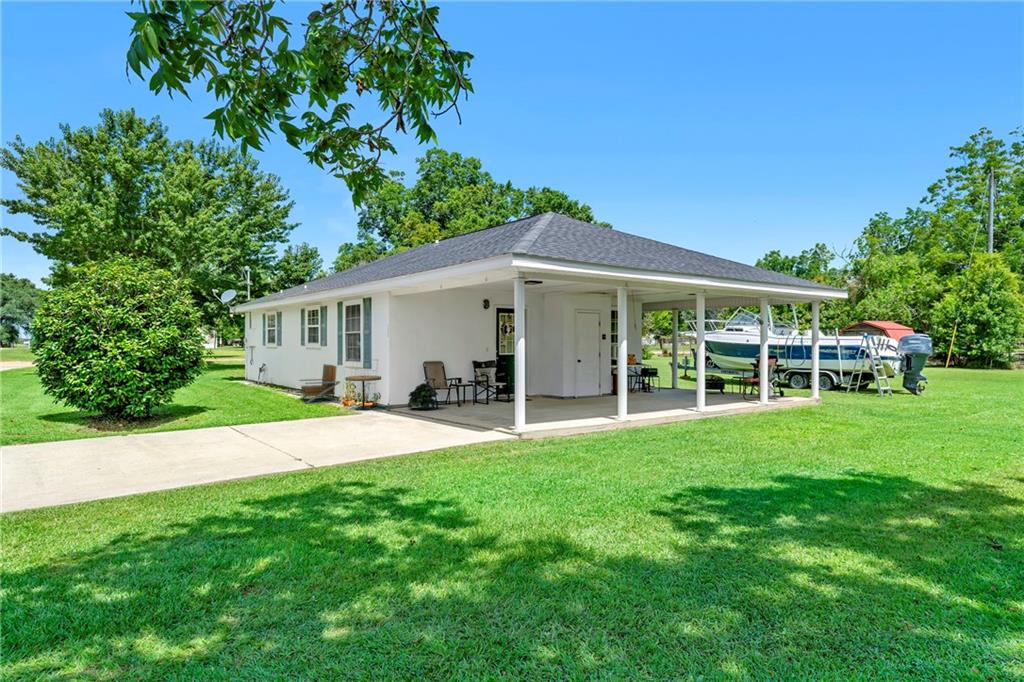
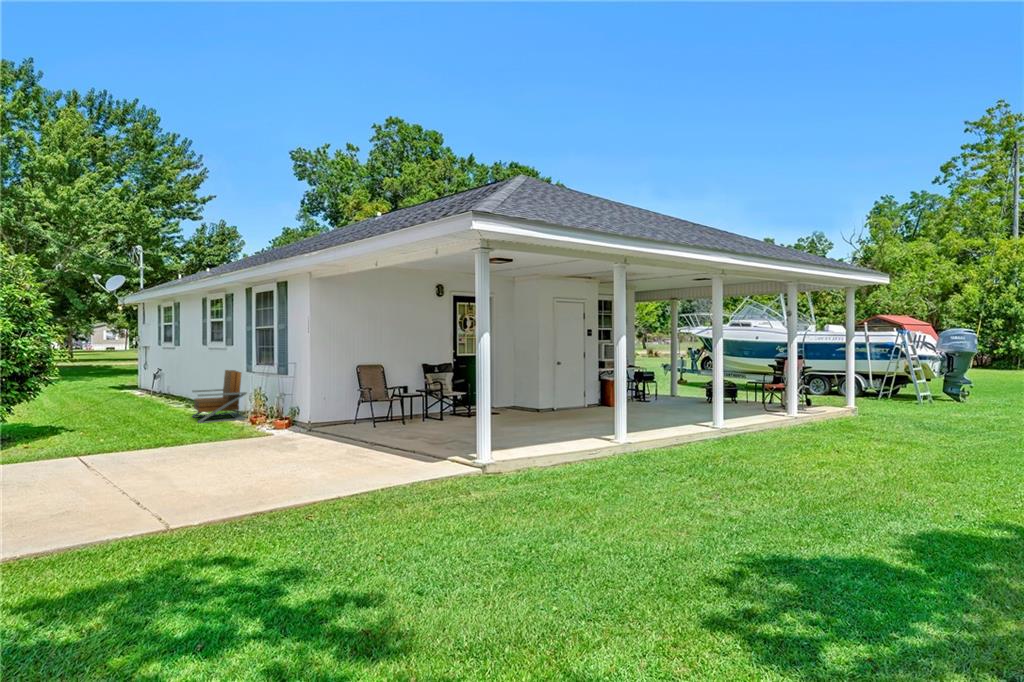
side table: present [345,376,381,410] -> none [250,385,300,431]
potted plant: present [408,383,439,409] -> none [335,394,377,430]

